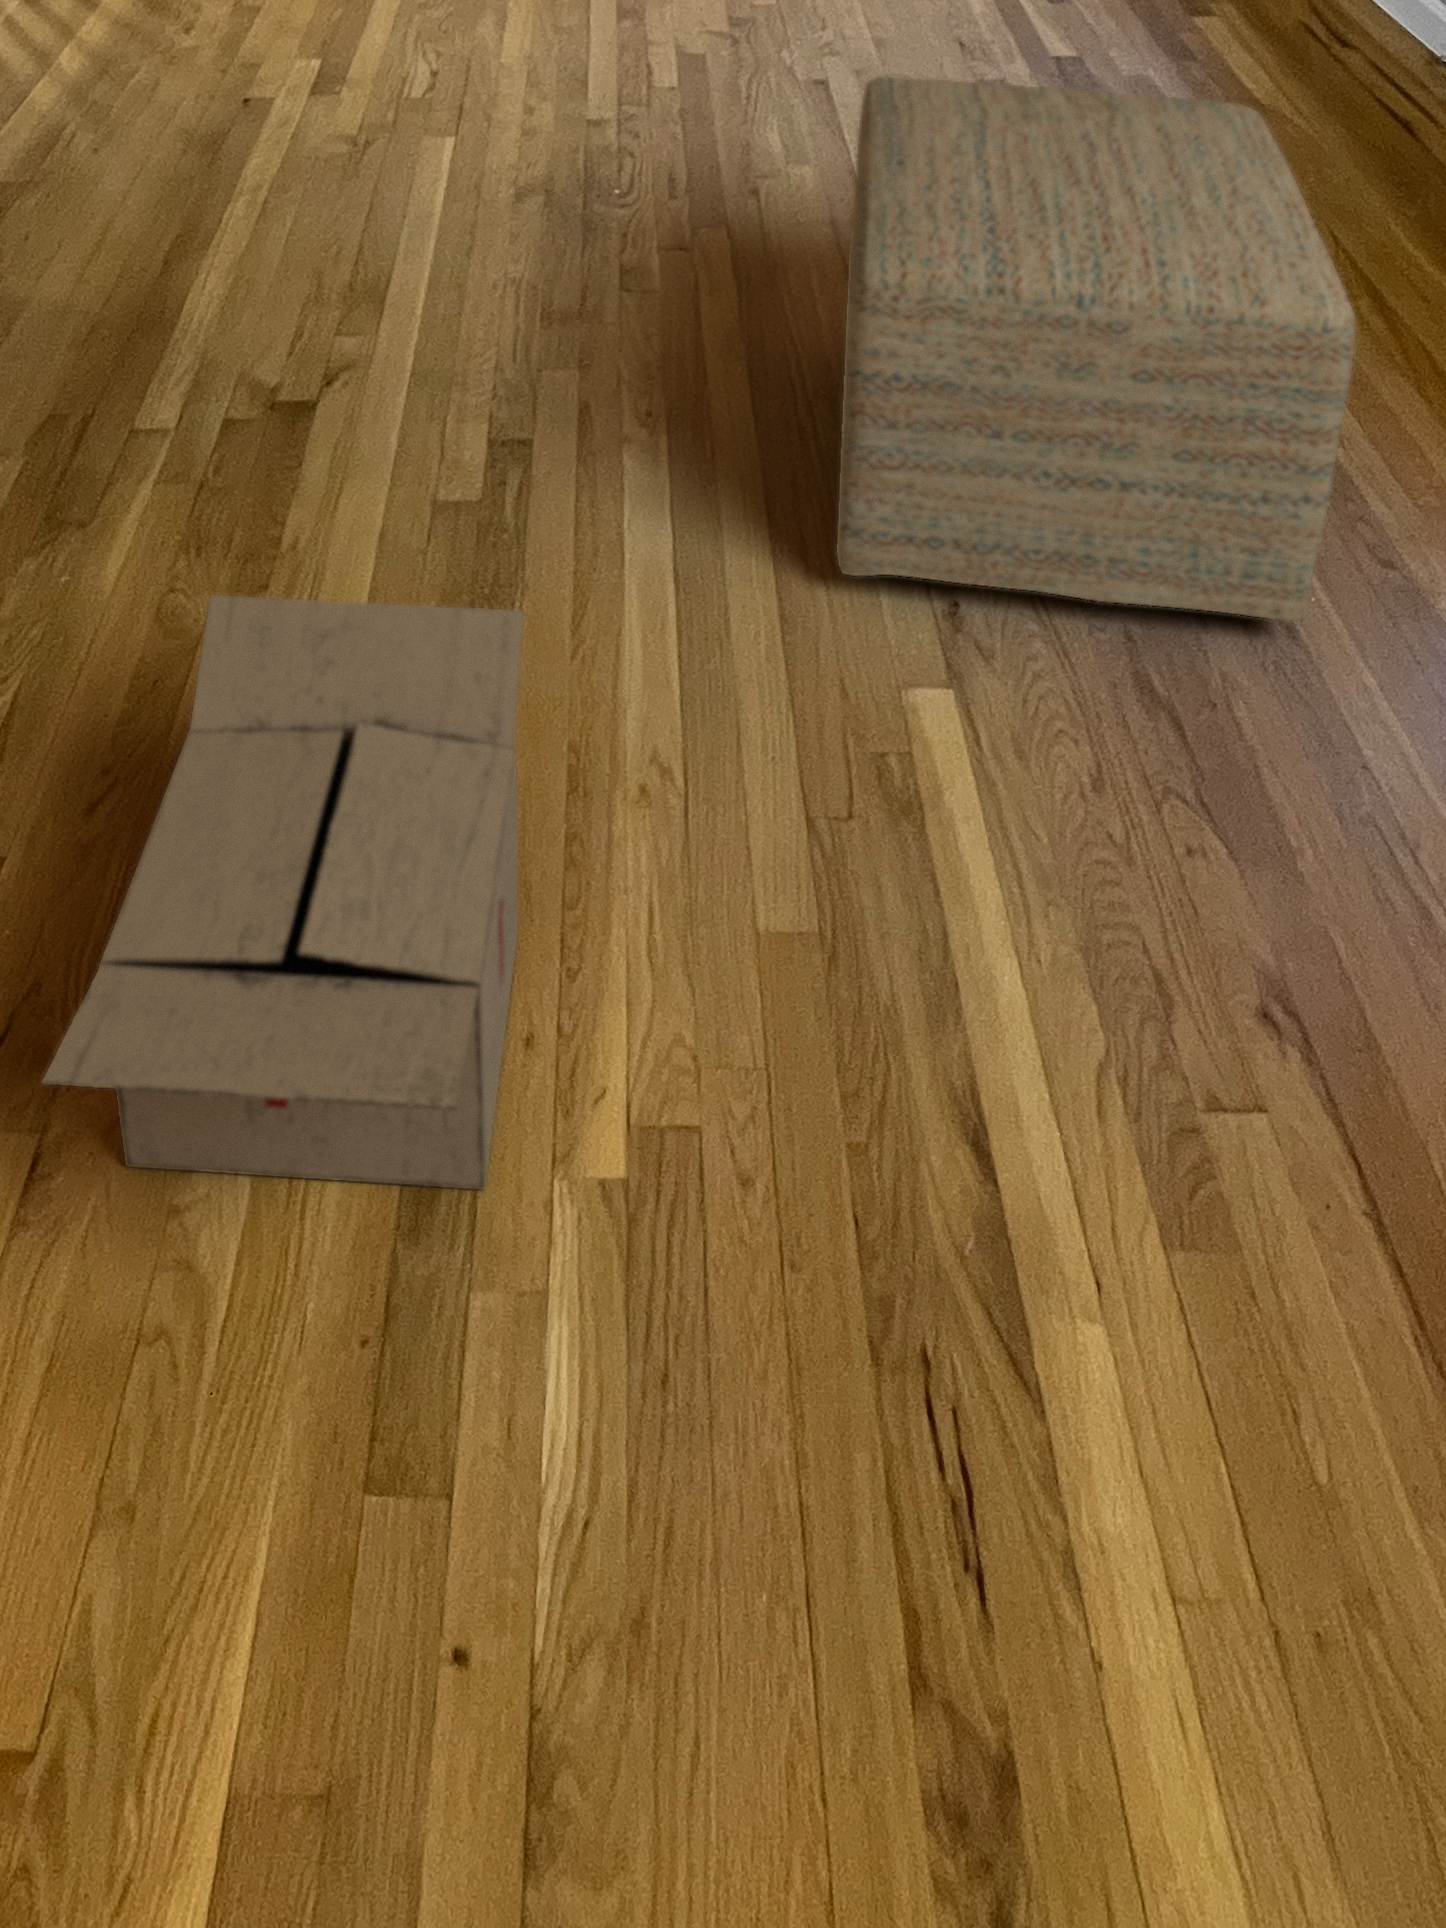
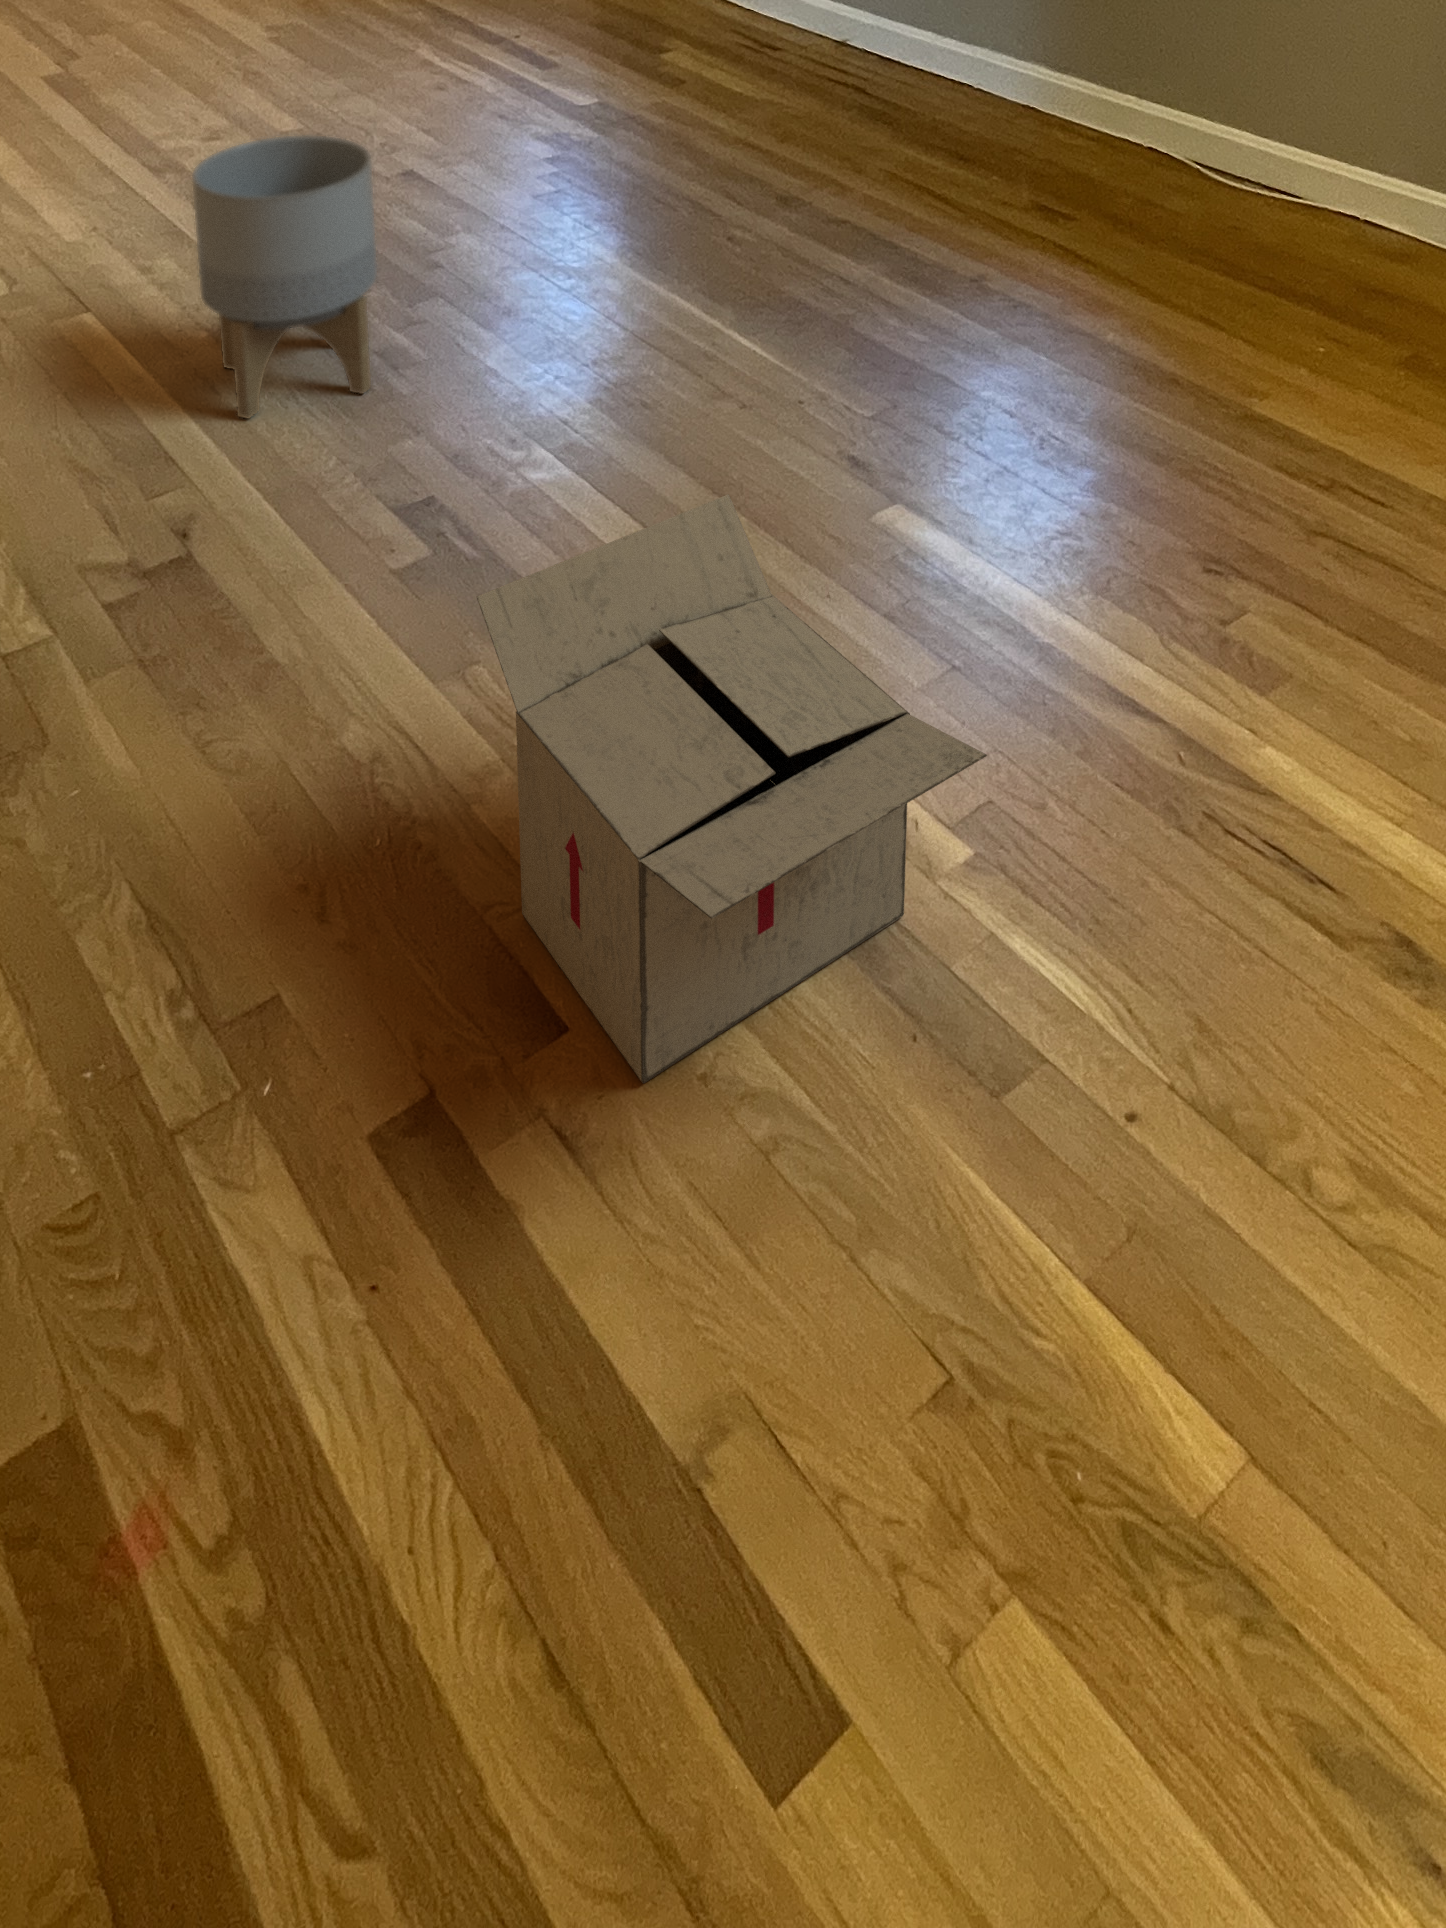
planter: none [449,26,618,303] -> present [192,135,377,418]
ottoman: present [837,77,1355,623] -> none [623,42,1076,463]

